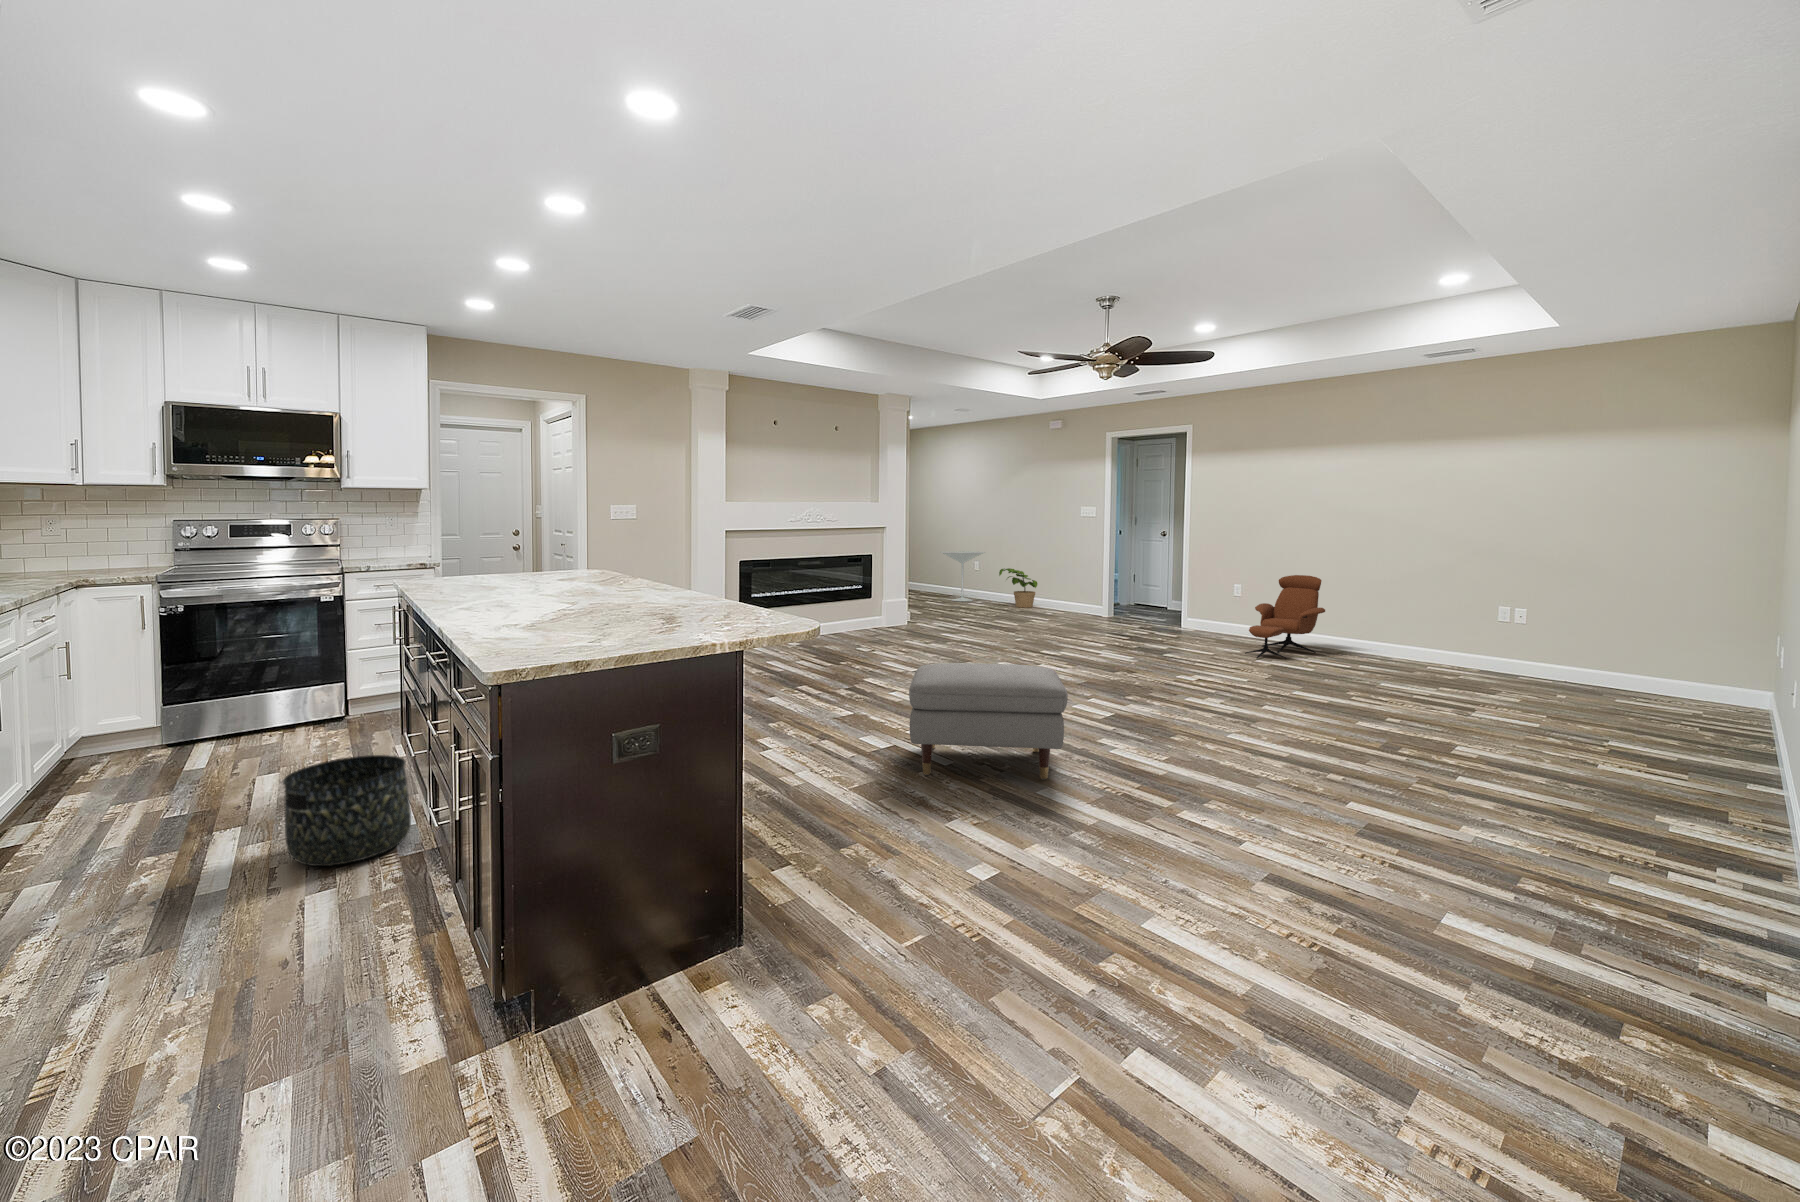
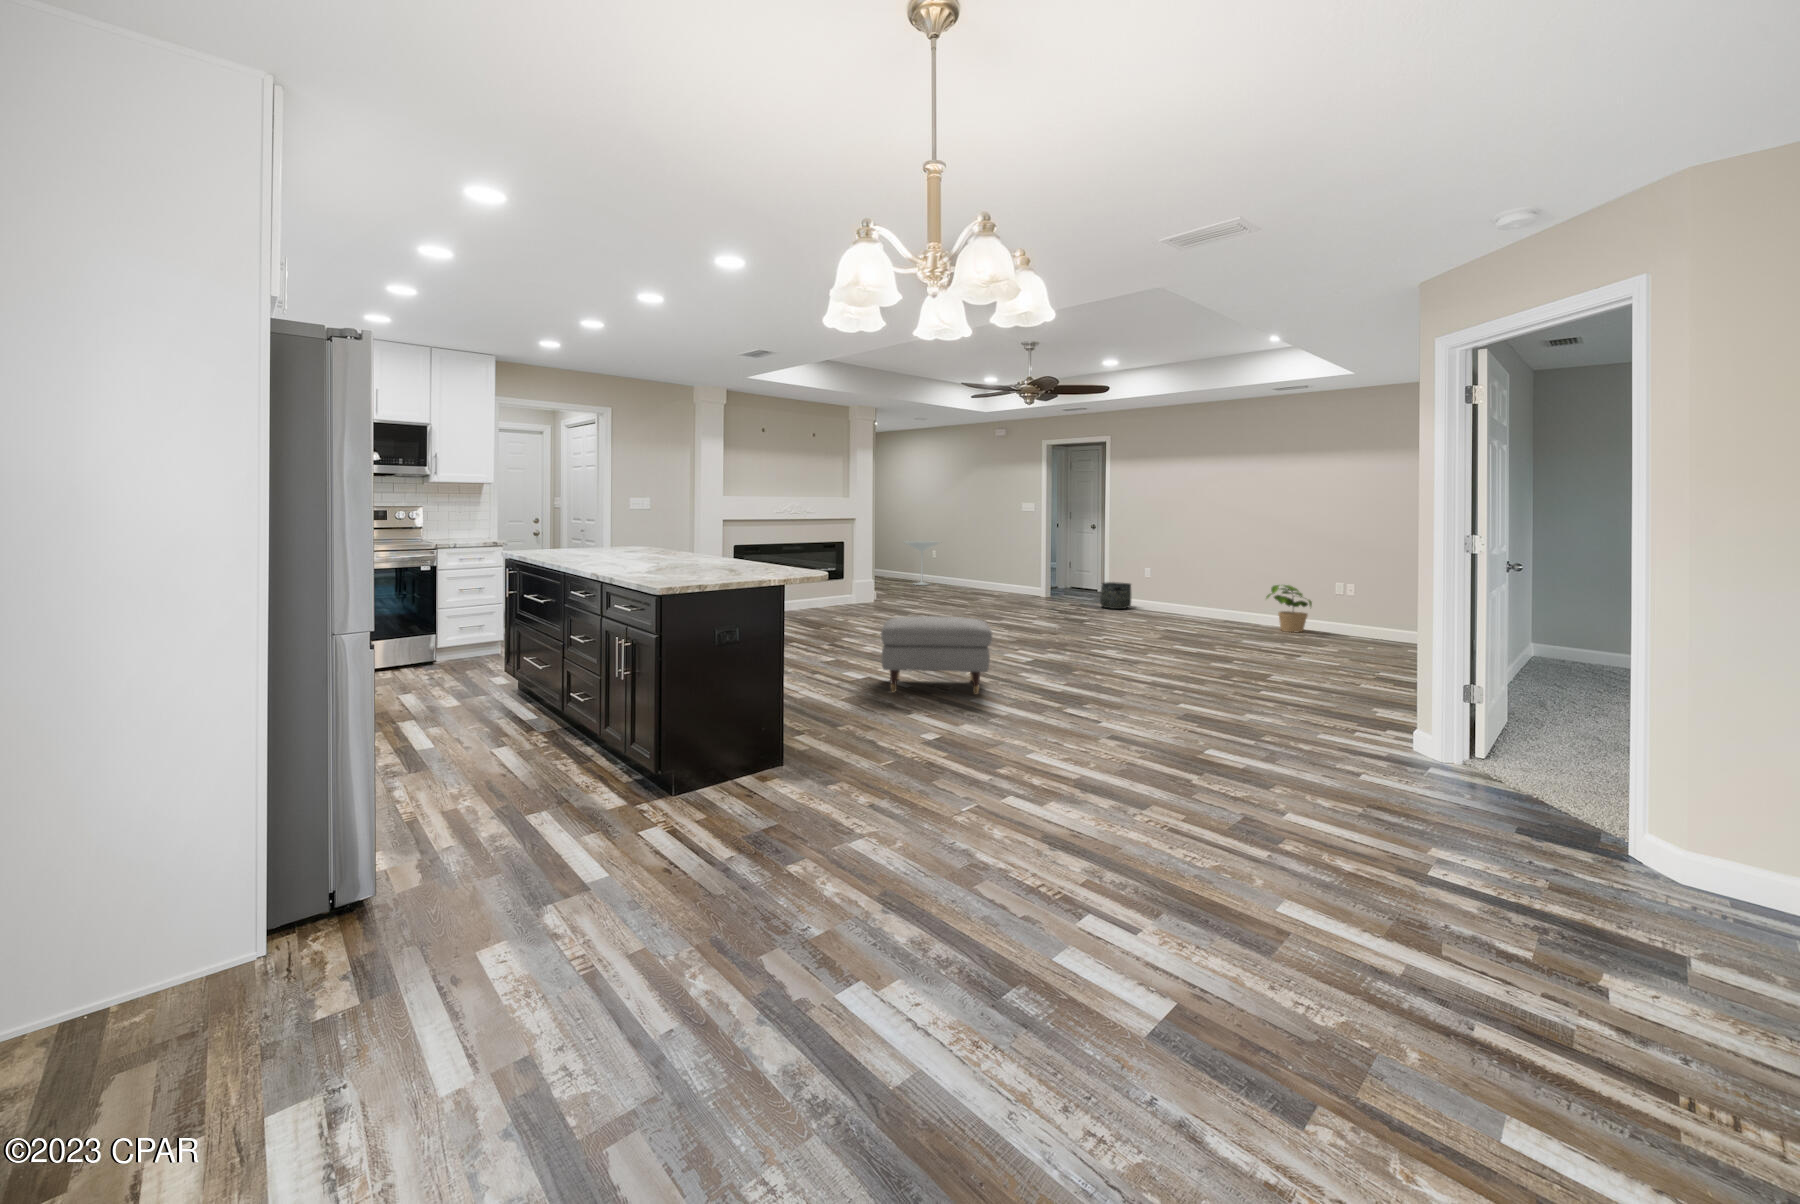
potted plant: present [999,568,1037,608] -> present [1266,585,1312,632]
lounge chair: present [1245,575,1325,659] -> none [1150,560,1214,626]
basket: present [283,755,411,866] -> present [1100,582,1131,609]

